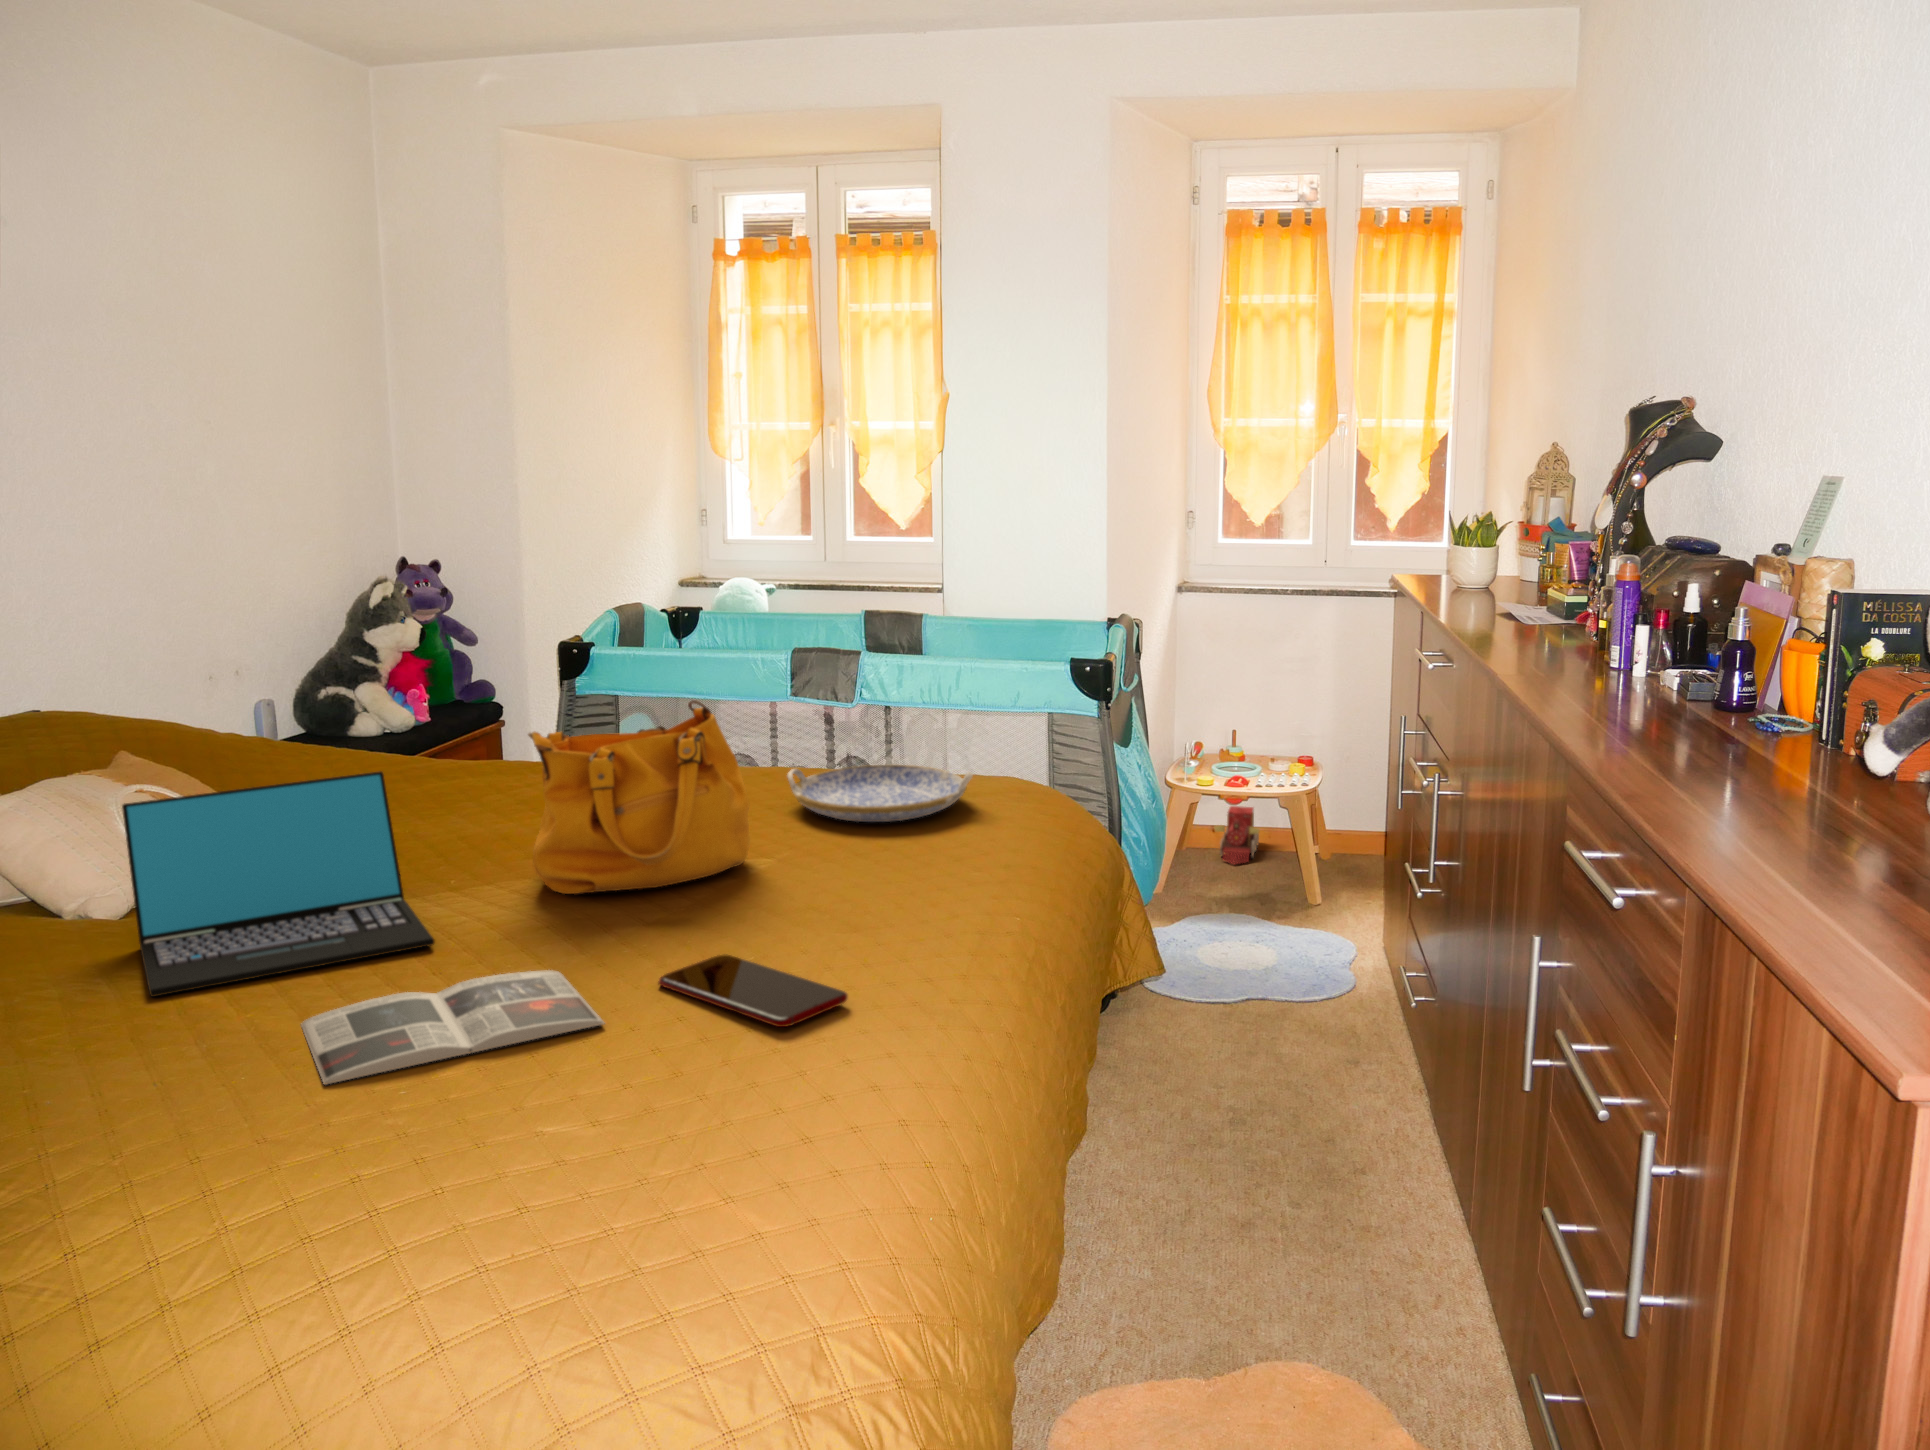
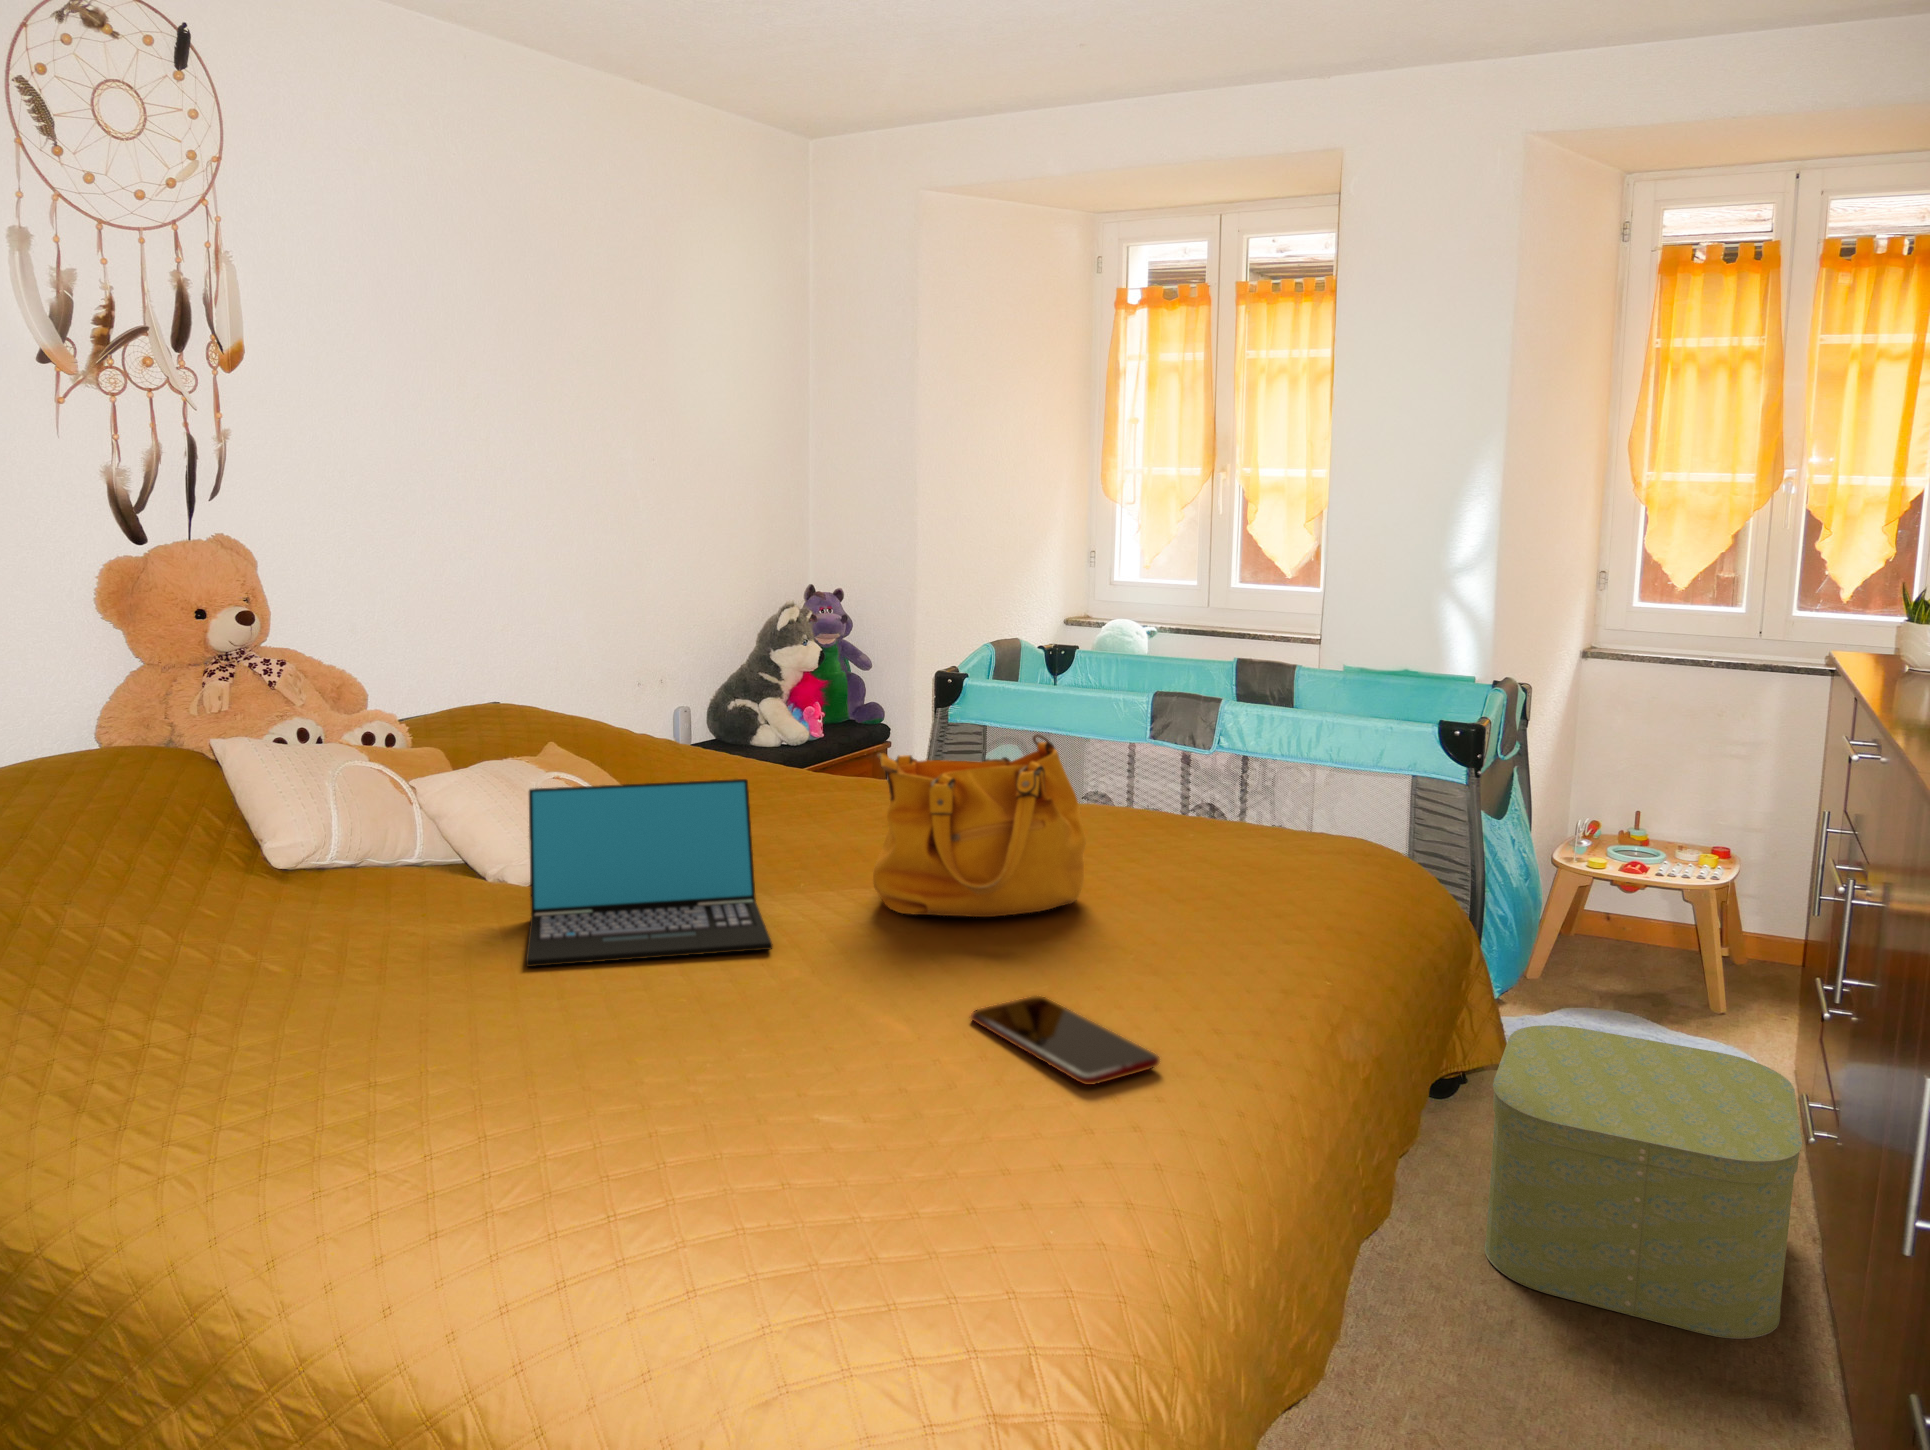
serving tray: present [787,765,973,822] -> none [1131,811,1325,875]
toy train: present [1214,806,1259,864] -> none [1602,892,1658,956]
storage box: none [1133,929,1378,1174] -> present [1485,1025,1802,1339]
magazine: present [301,970,604,1084] -> none [641,987,911,1076]

